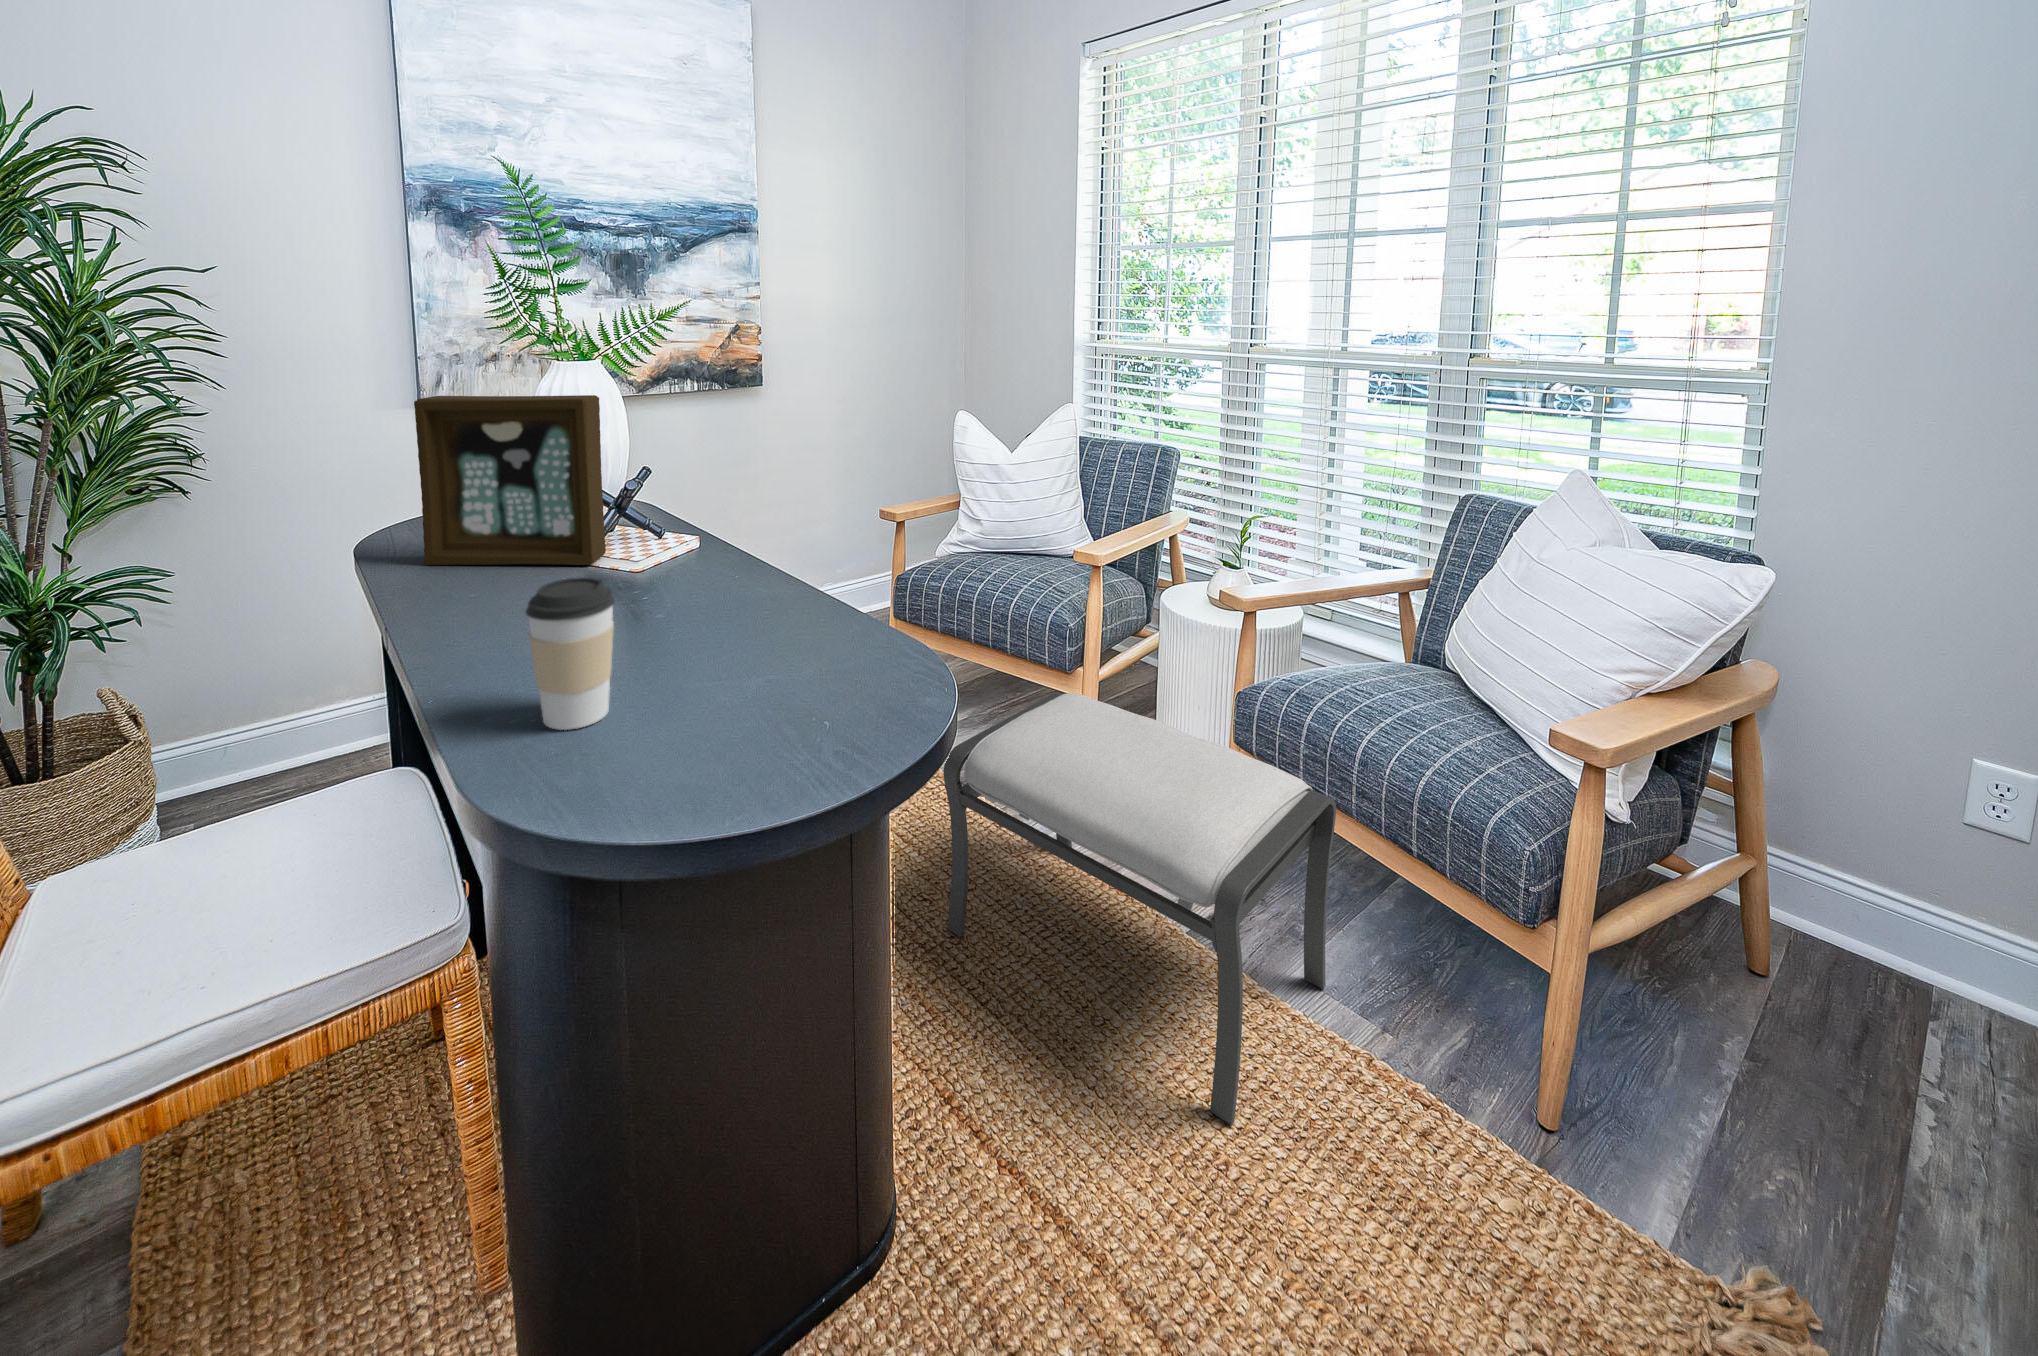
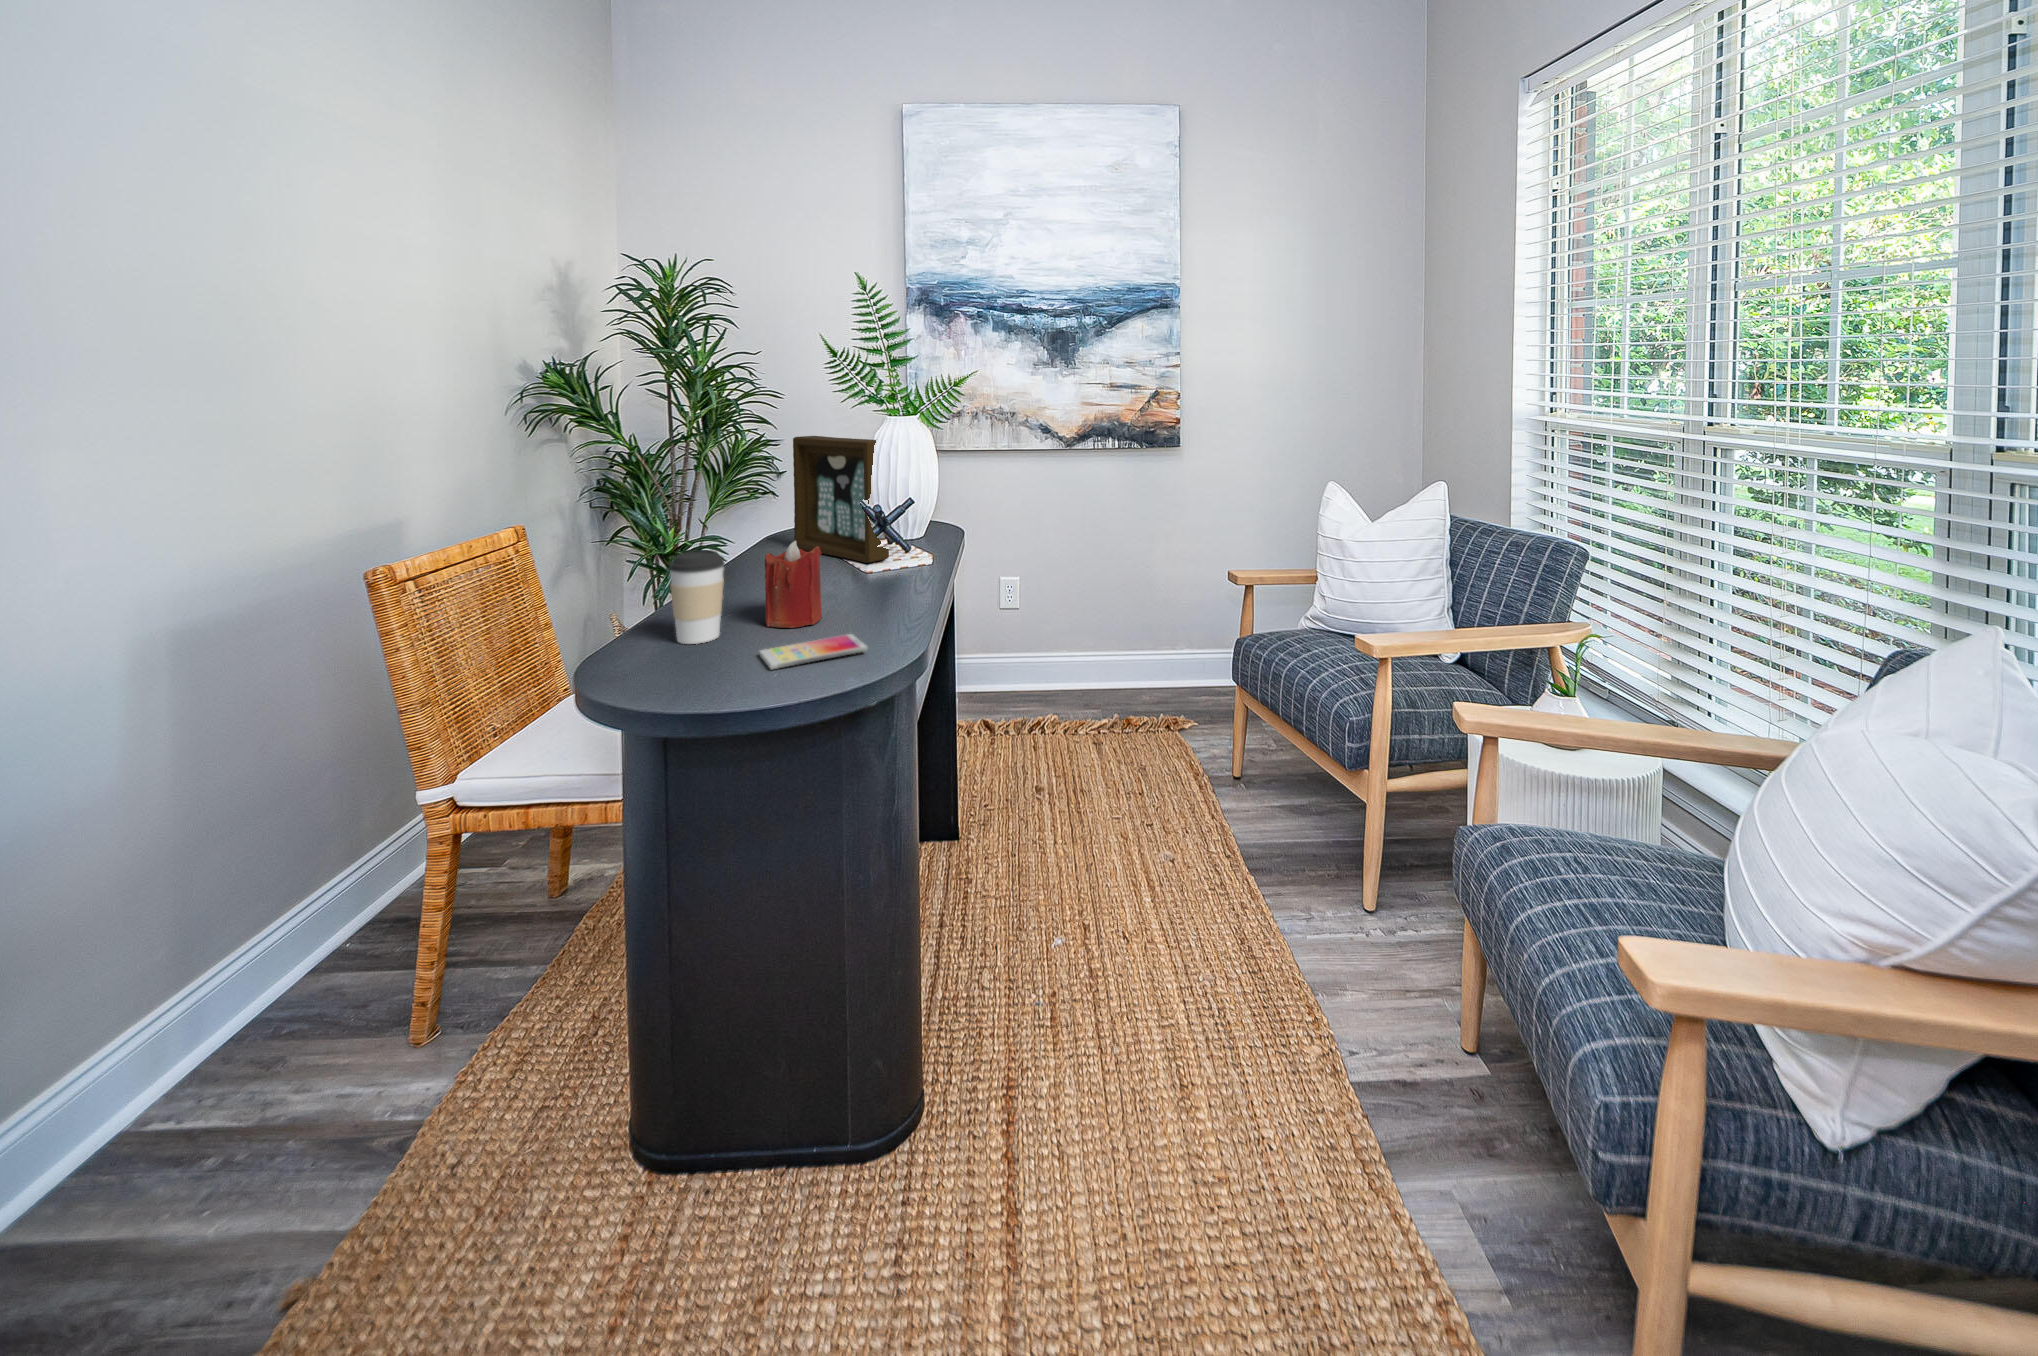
candle: none [612,543,702,673] -> present [765,541,822,628]
smartphone: none [724,651,850,723] -> present [760,634,867,669]
ottoman: present [943,693,1336,1125] -> none [1120,777,1478,1259]

